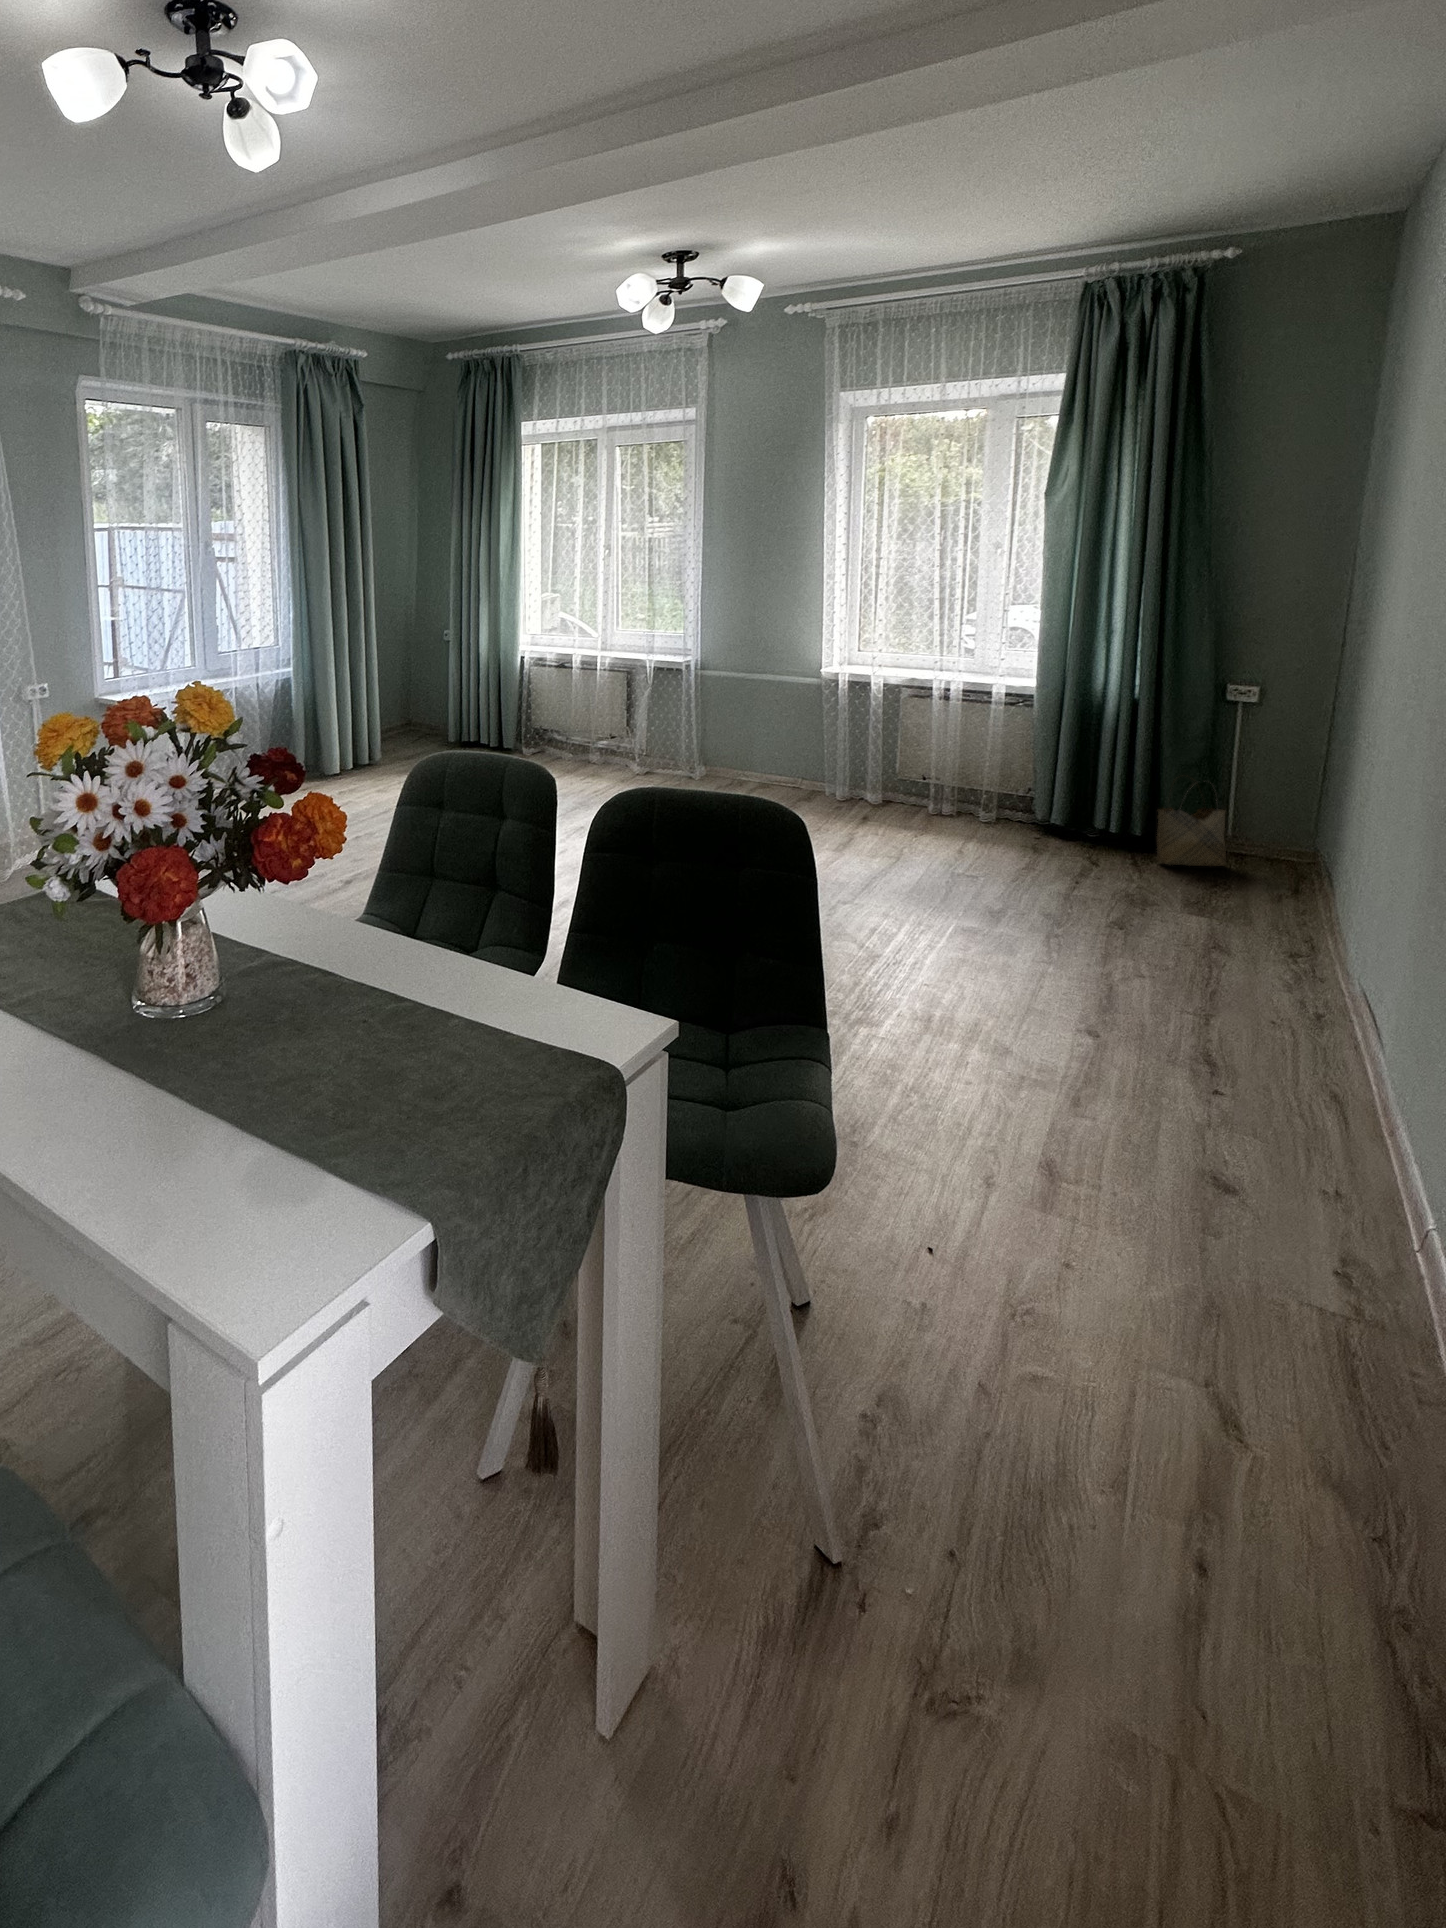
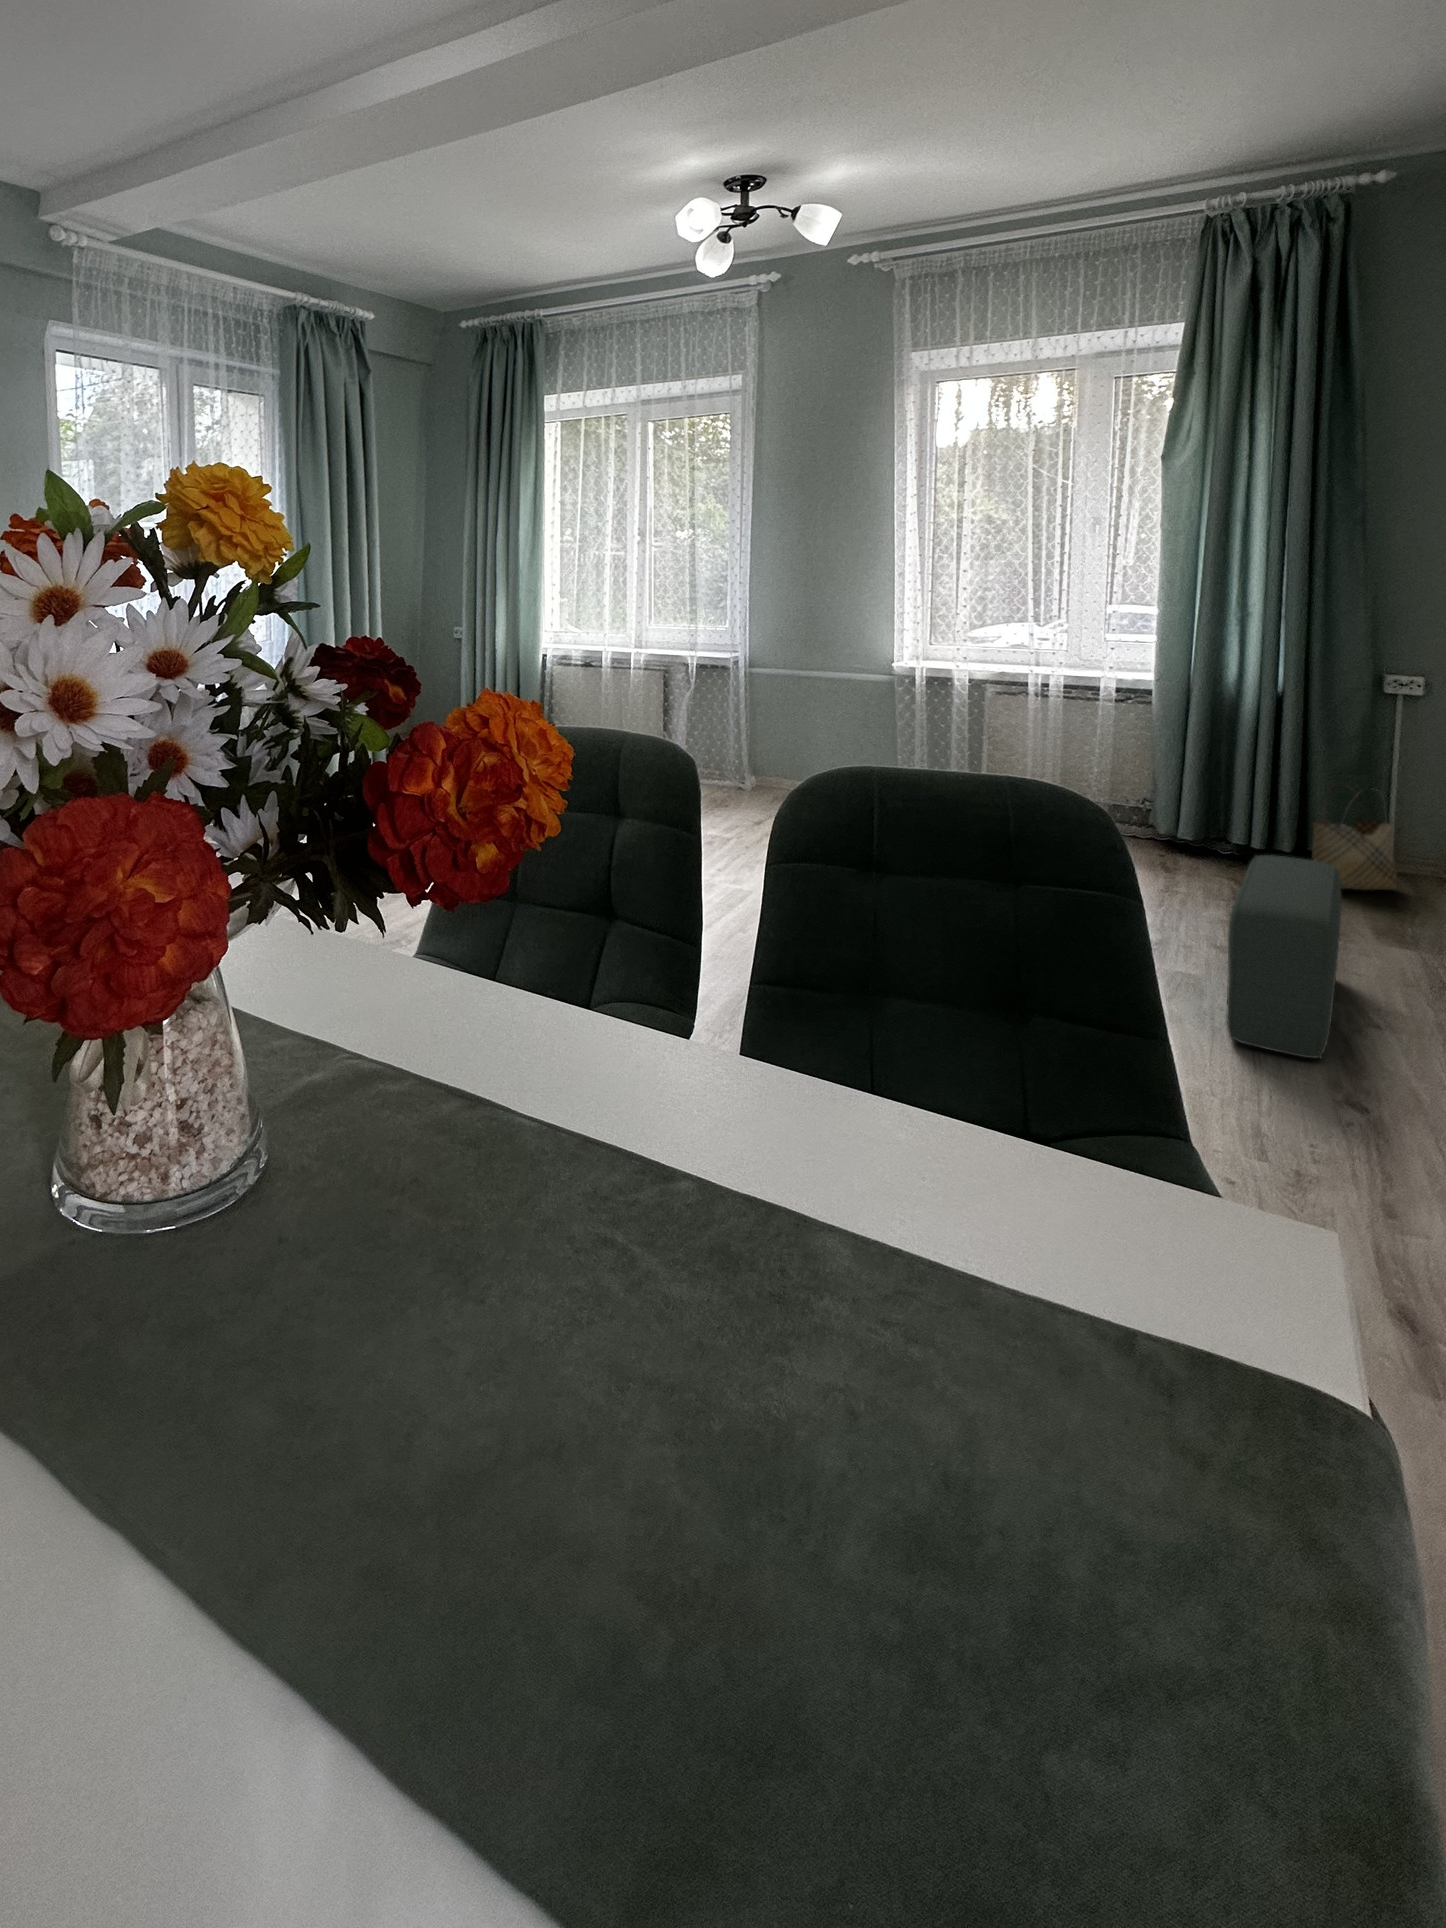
pouf: none [1024,837,1138,996] -> present [1226,855,1341,1058]

